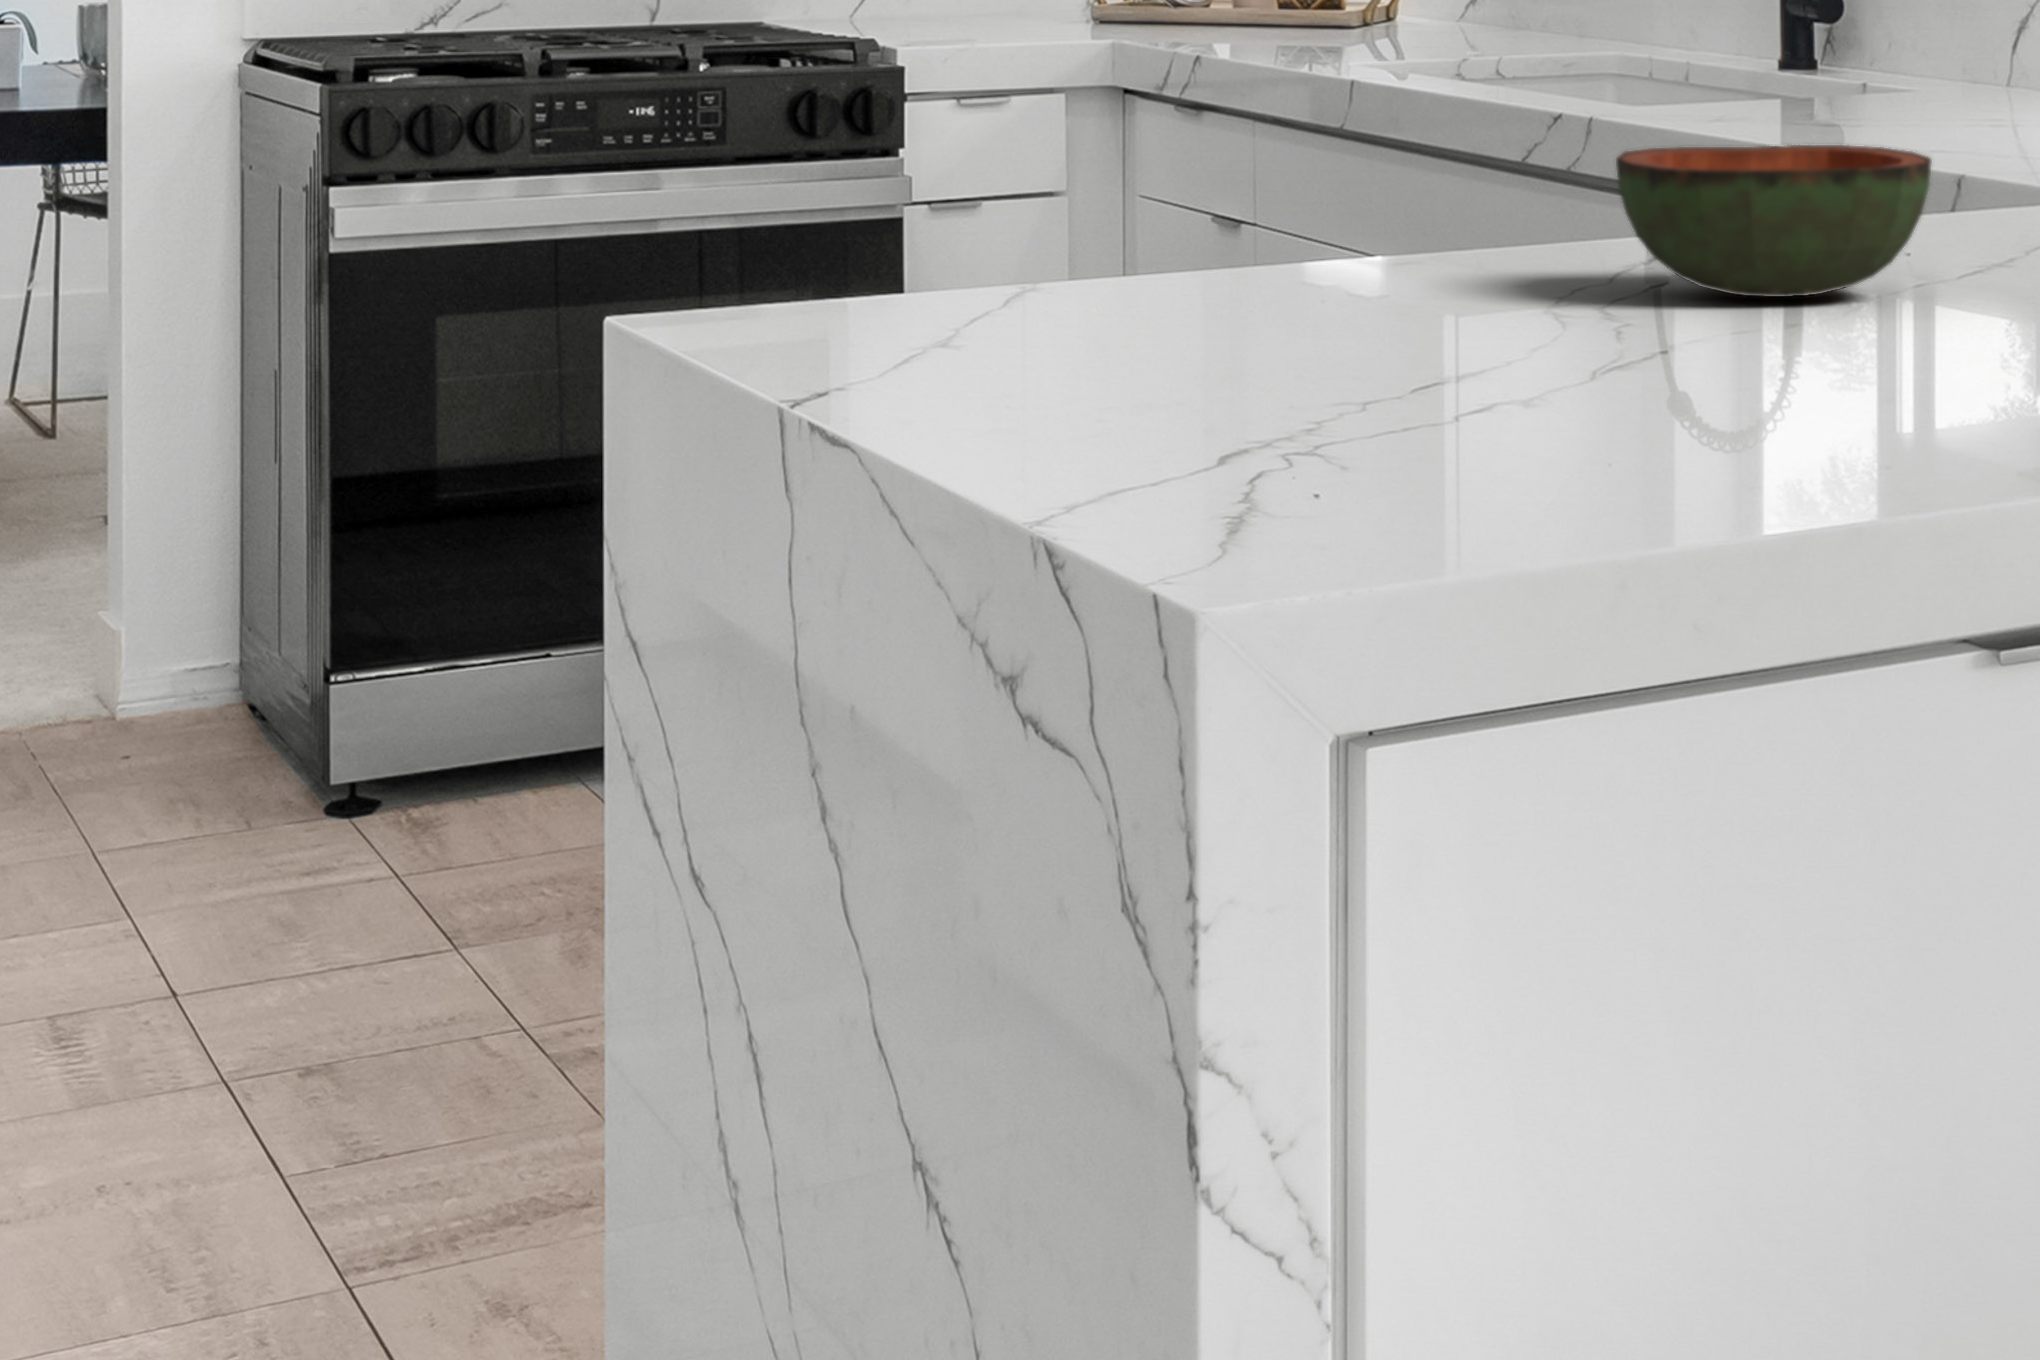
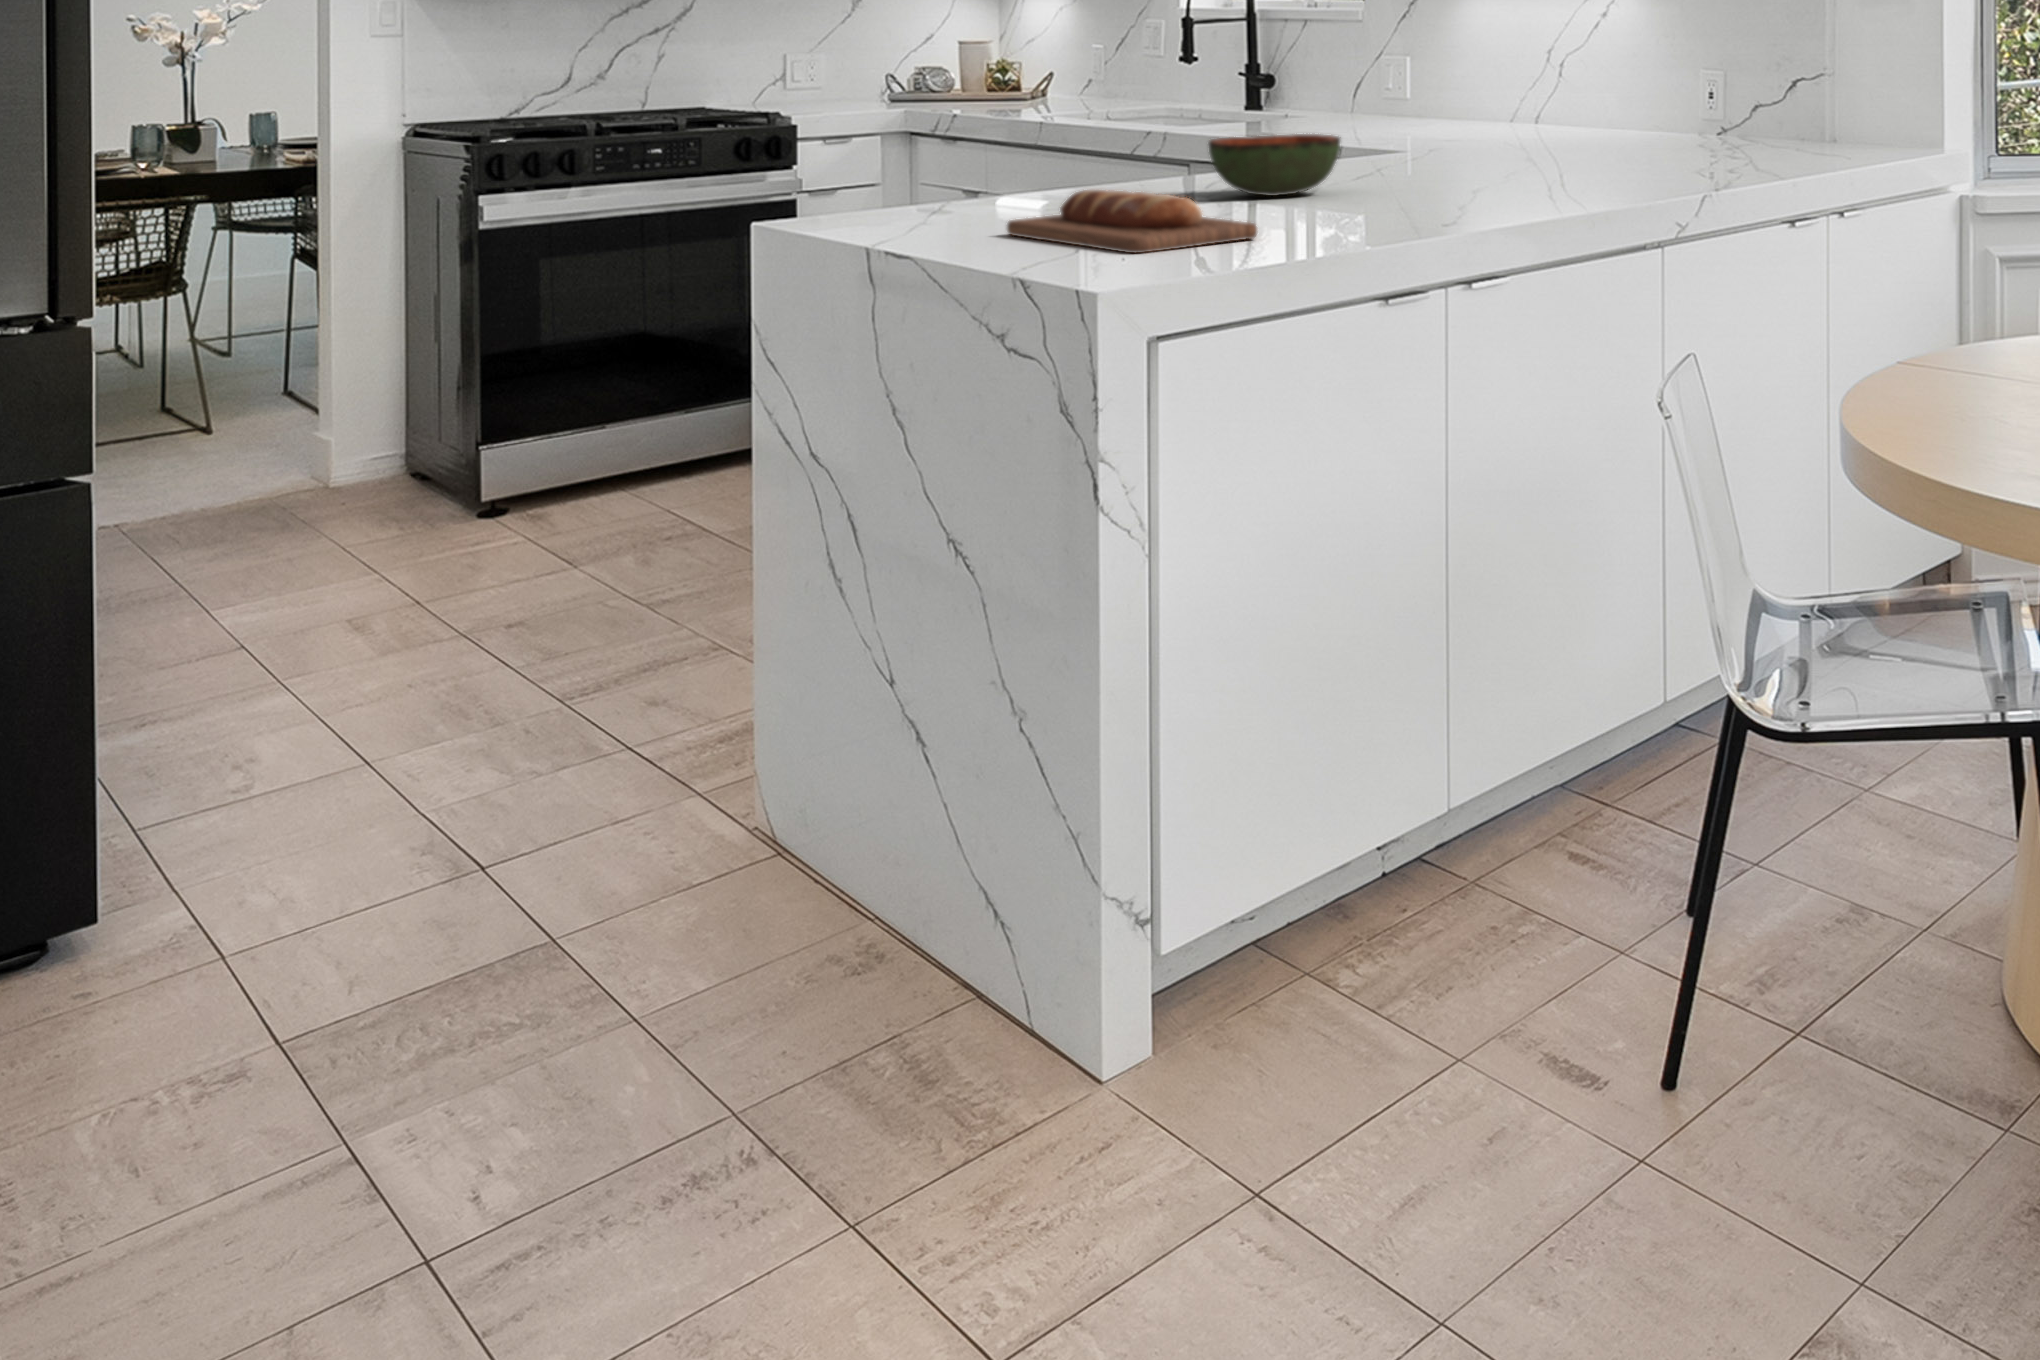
bread loaf: none [1096,282,1680,470] -> present [1007,190,1258,253]

